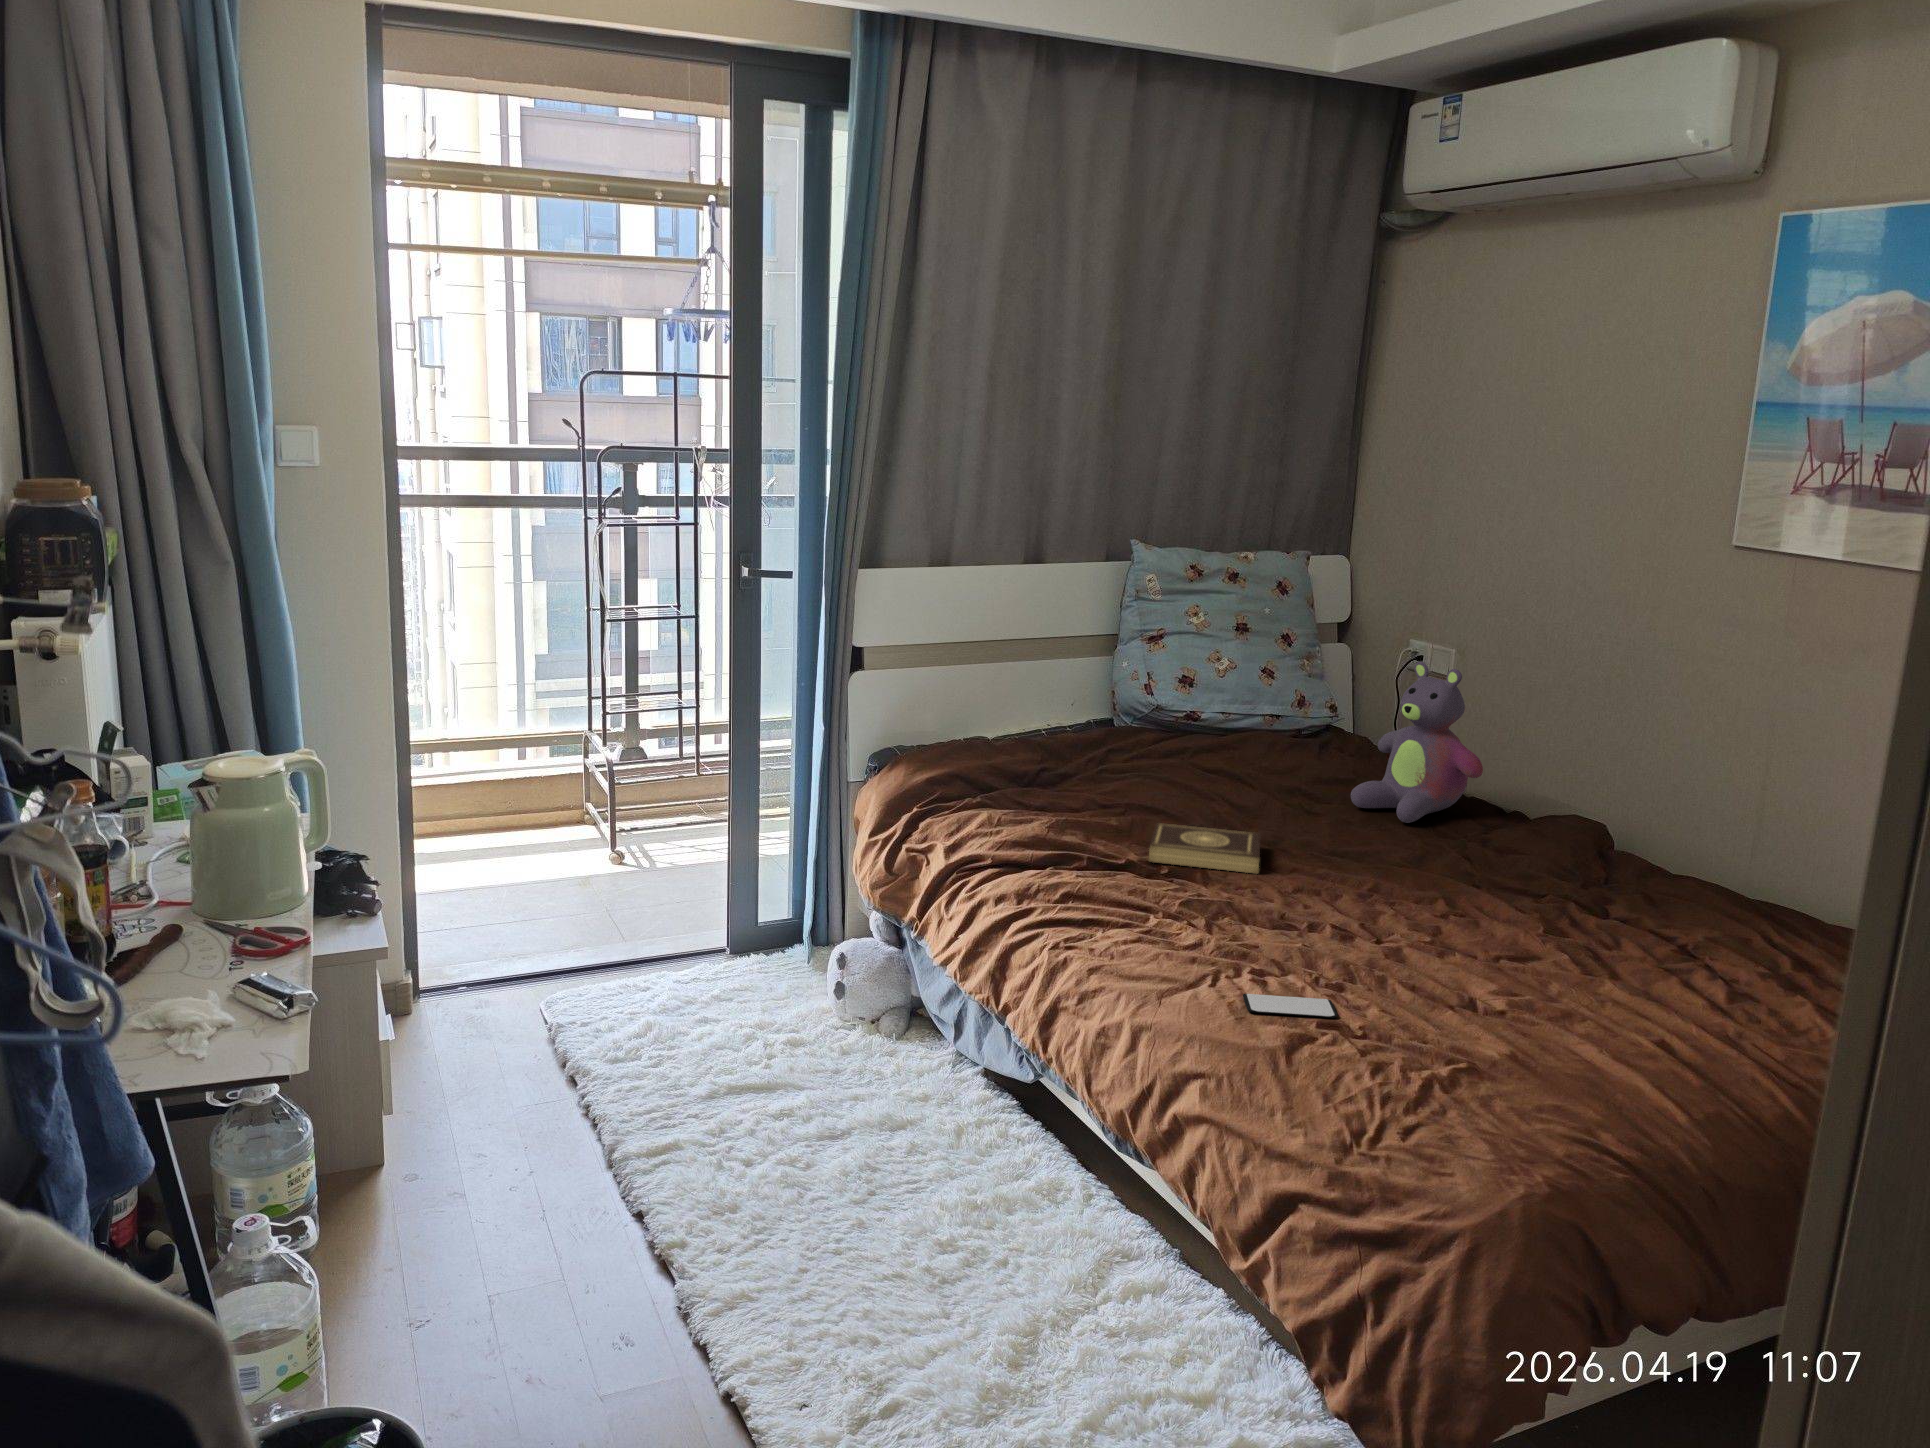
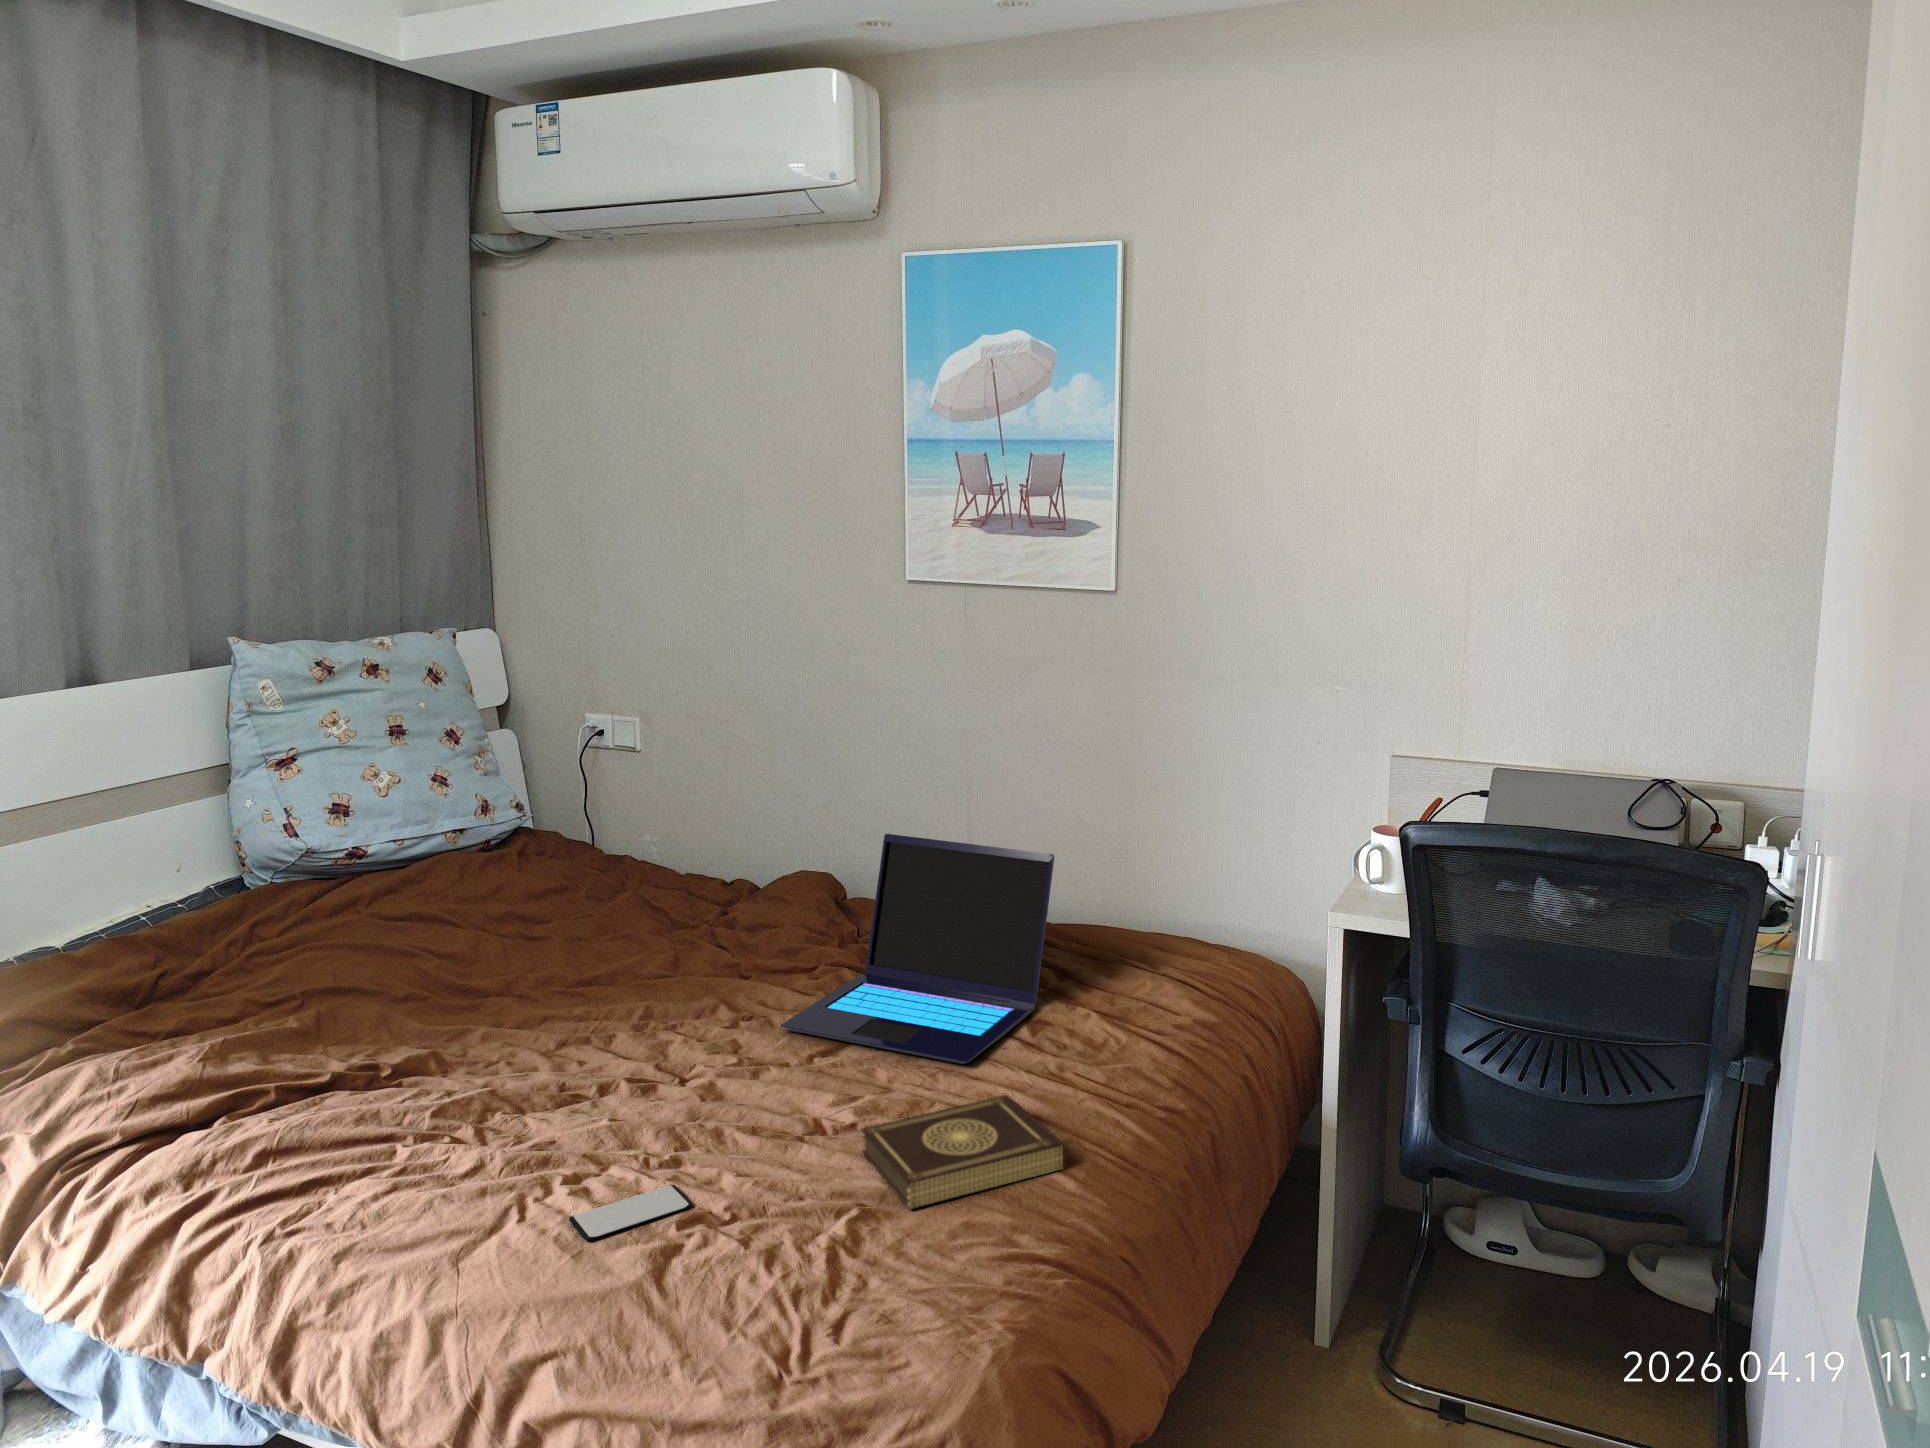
stuffed bear: present [1351,662,1483,823] -> none [573,739,712,924]
laptop: none [1480,783,1803,1000] -> present [781,834,1054,1064]
book: present [1149,822,1261,874] -> present [862,1095,1063,1209]

